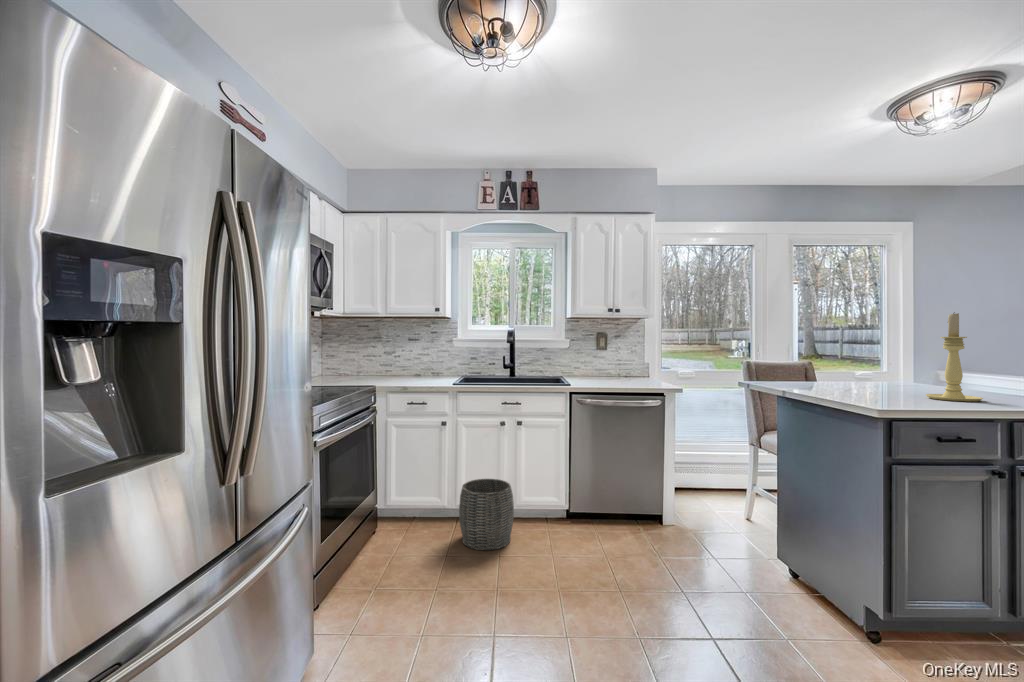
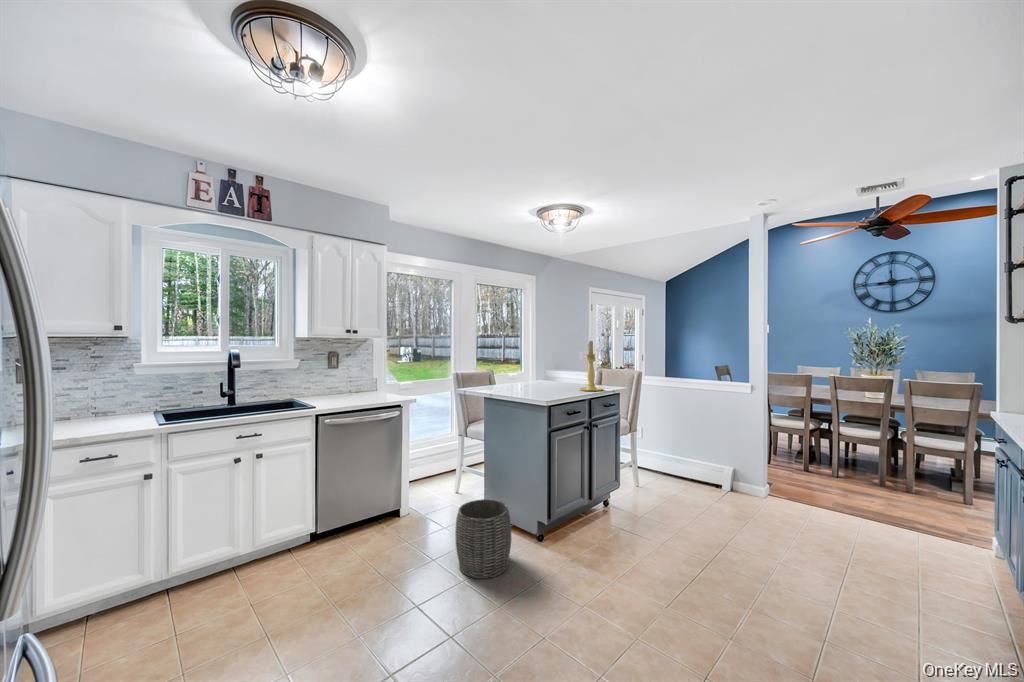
woven basket: present [459,479,514,550] -> present [455,499,511,579]

